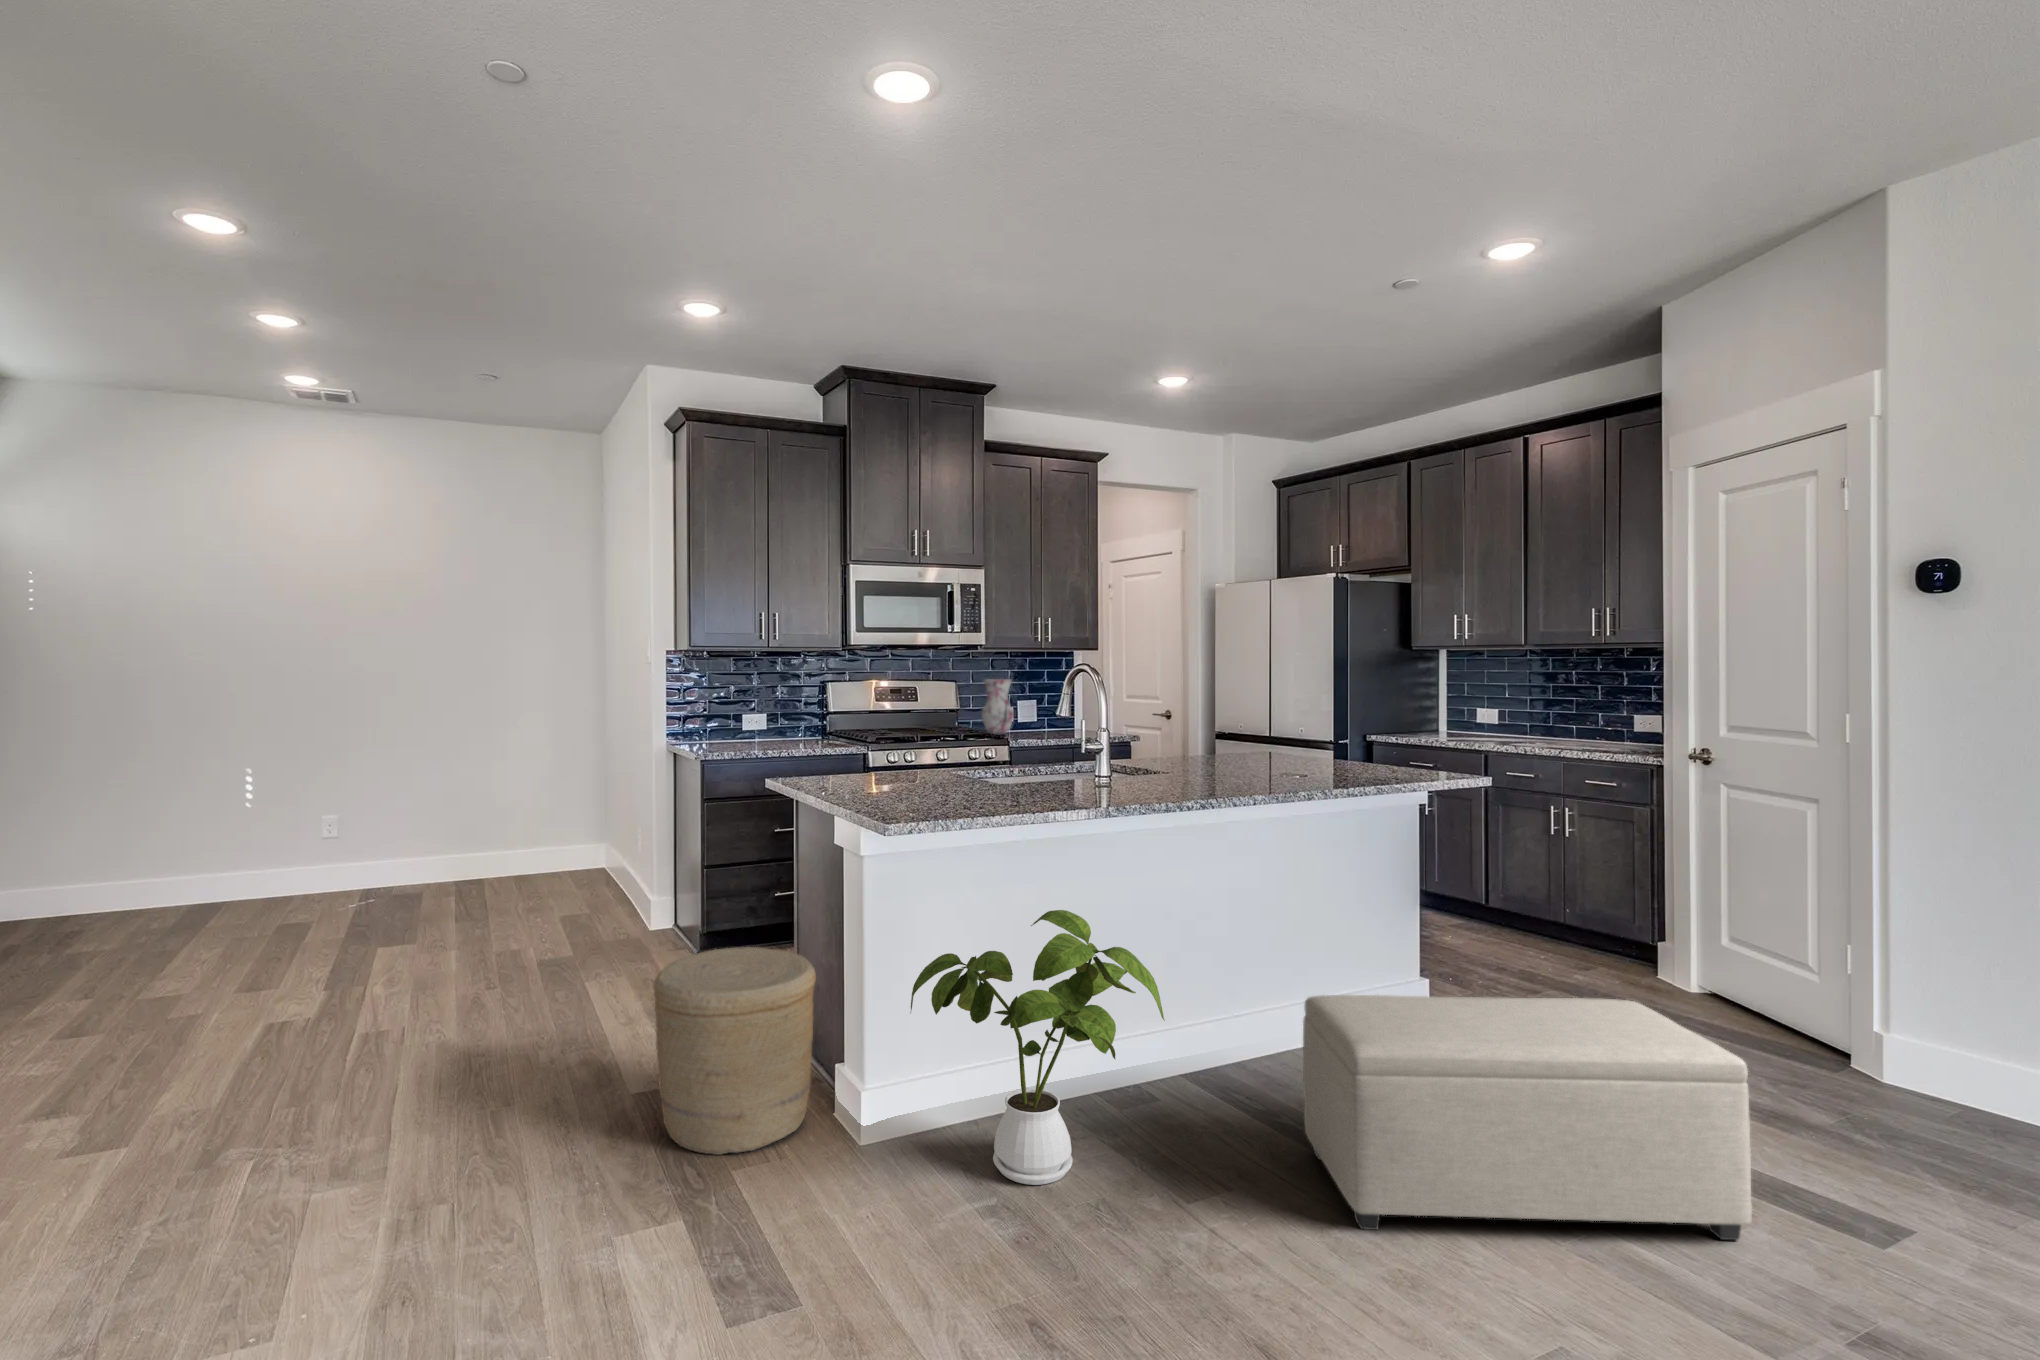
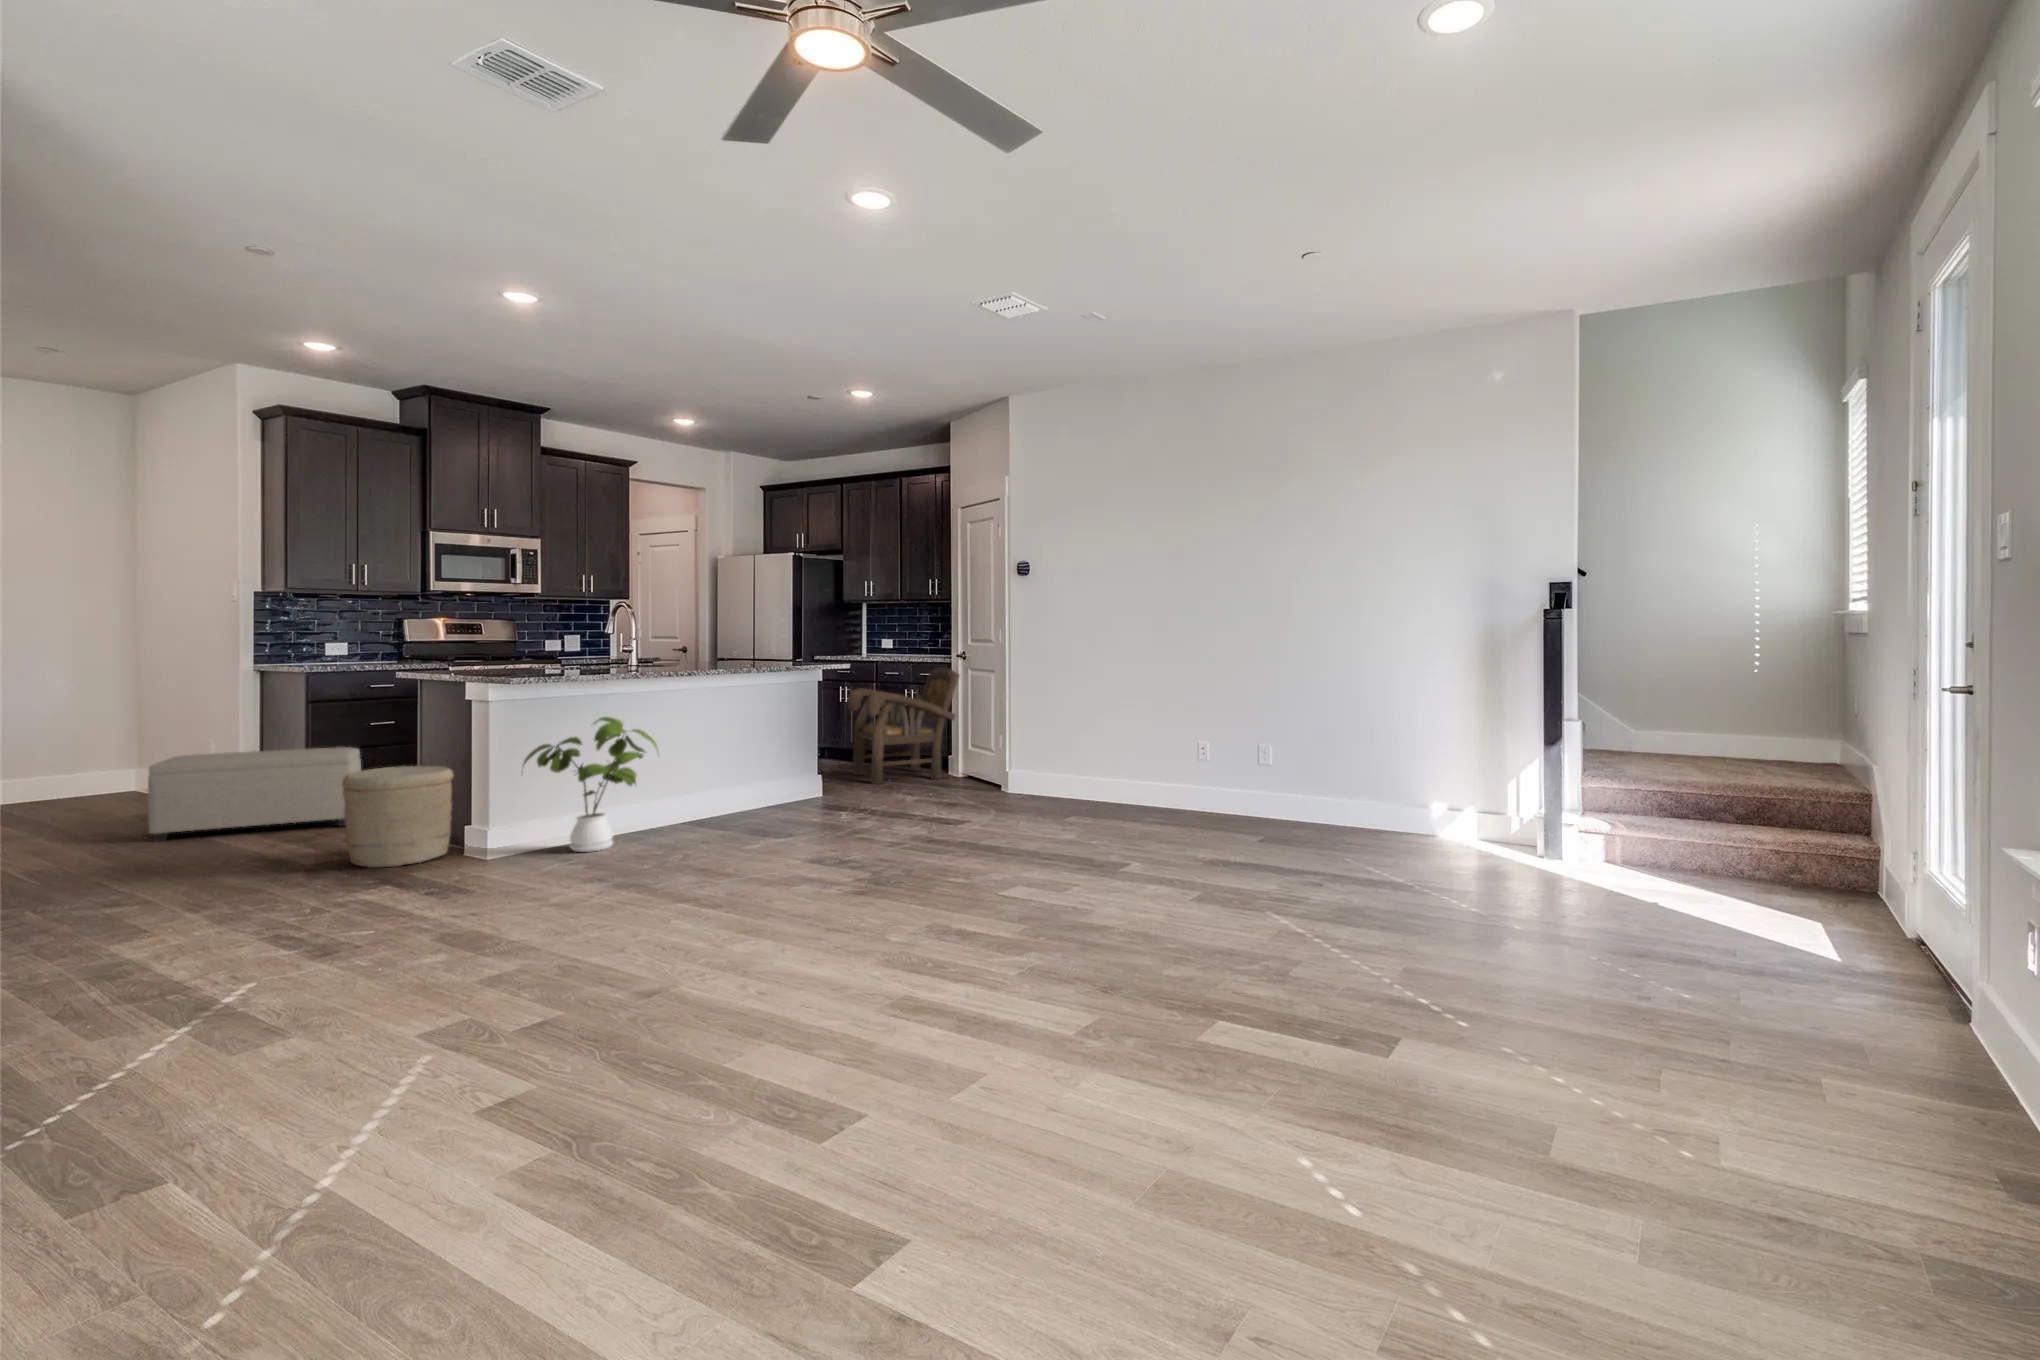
vase: present [982,679,1014,735] -> none [537,619,564,659]
armchair: none [1449,774,1705,1000] -> present [847,667,960,784]
ottoman: present [1303,995,1752,1240] -> present [148,747,361,842]

